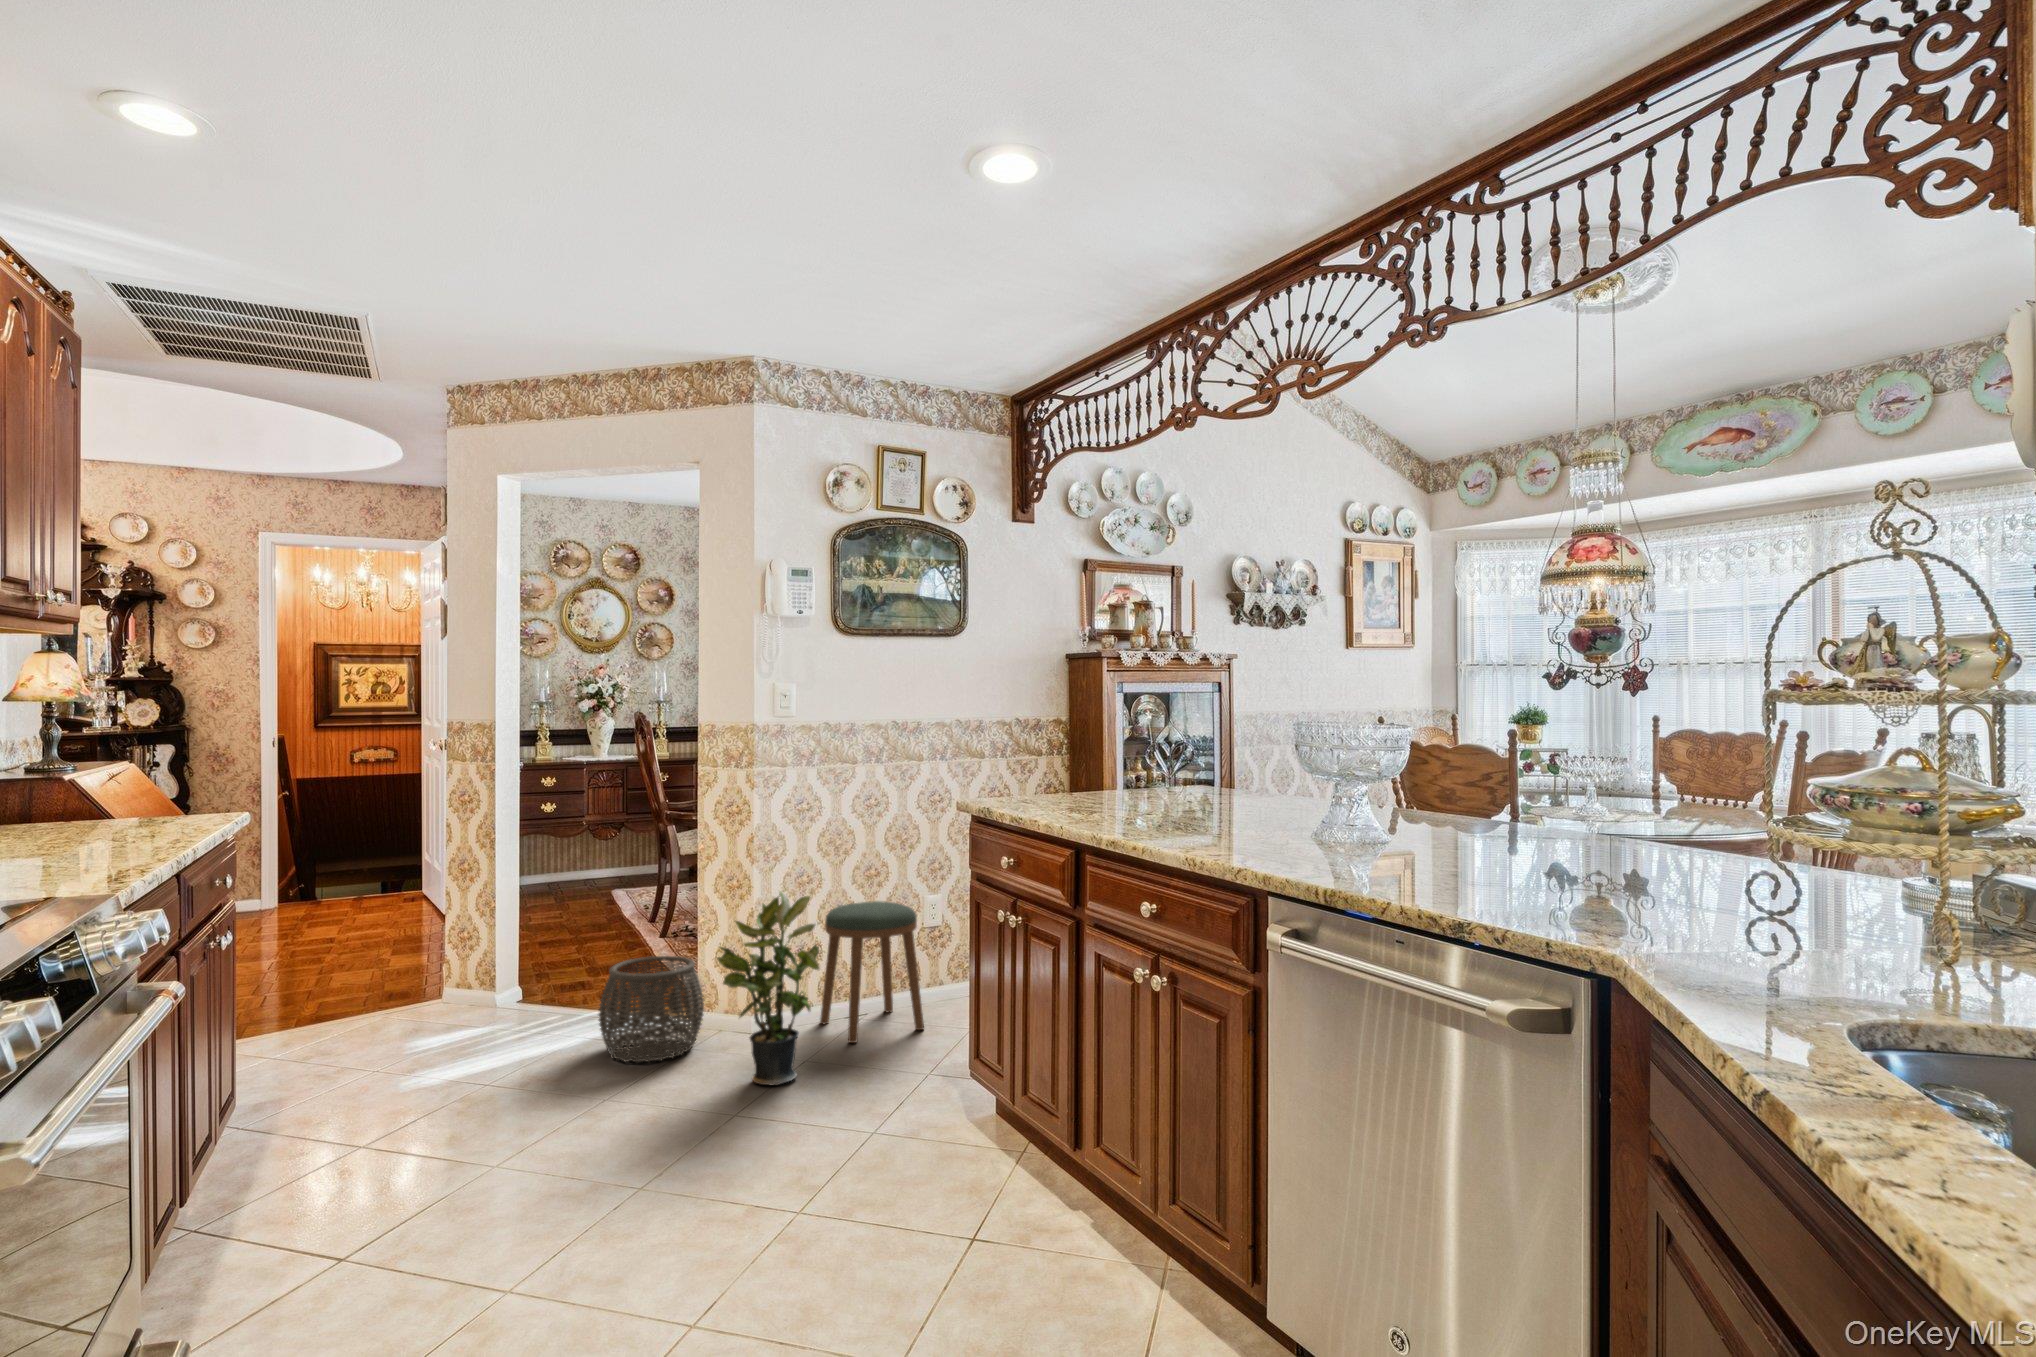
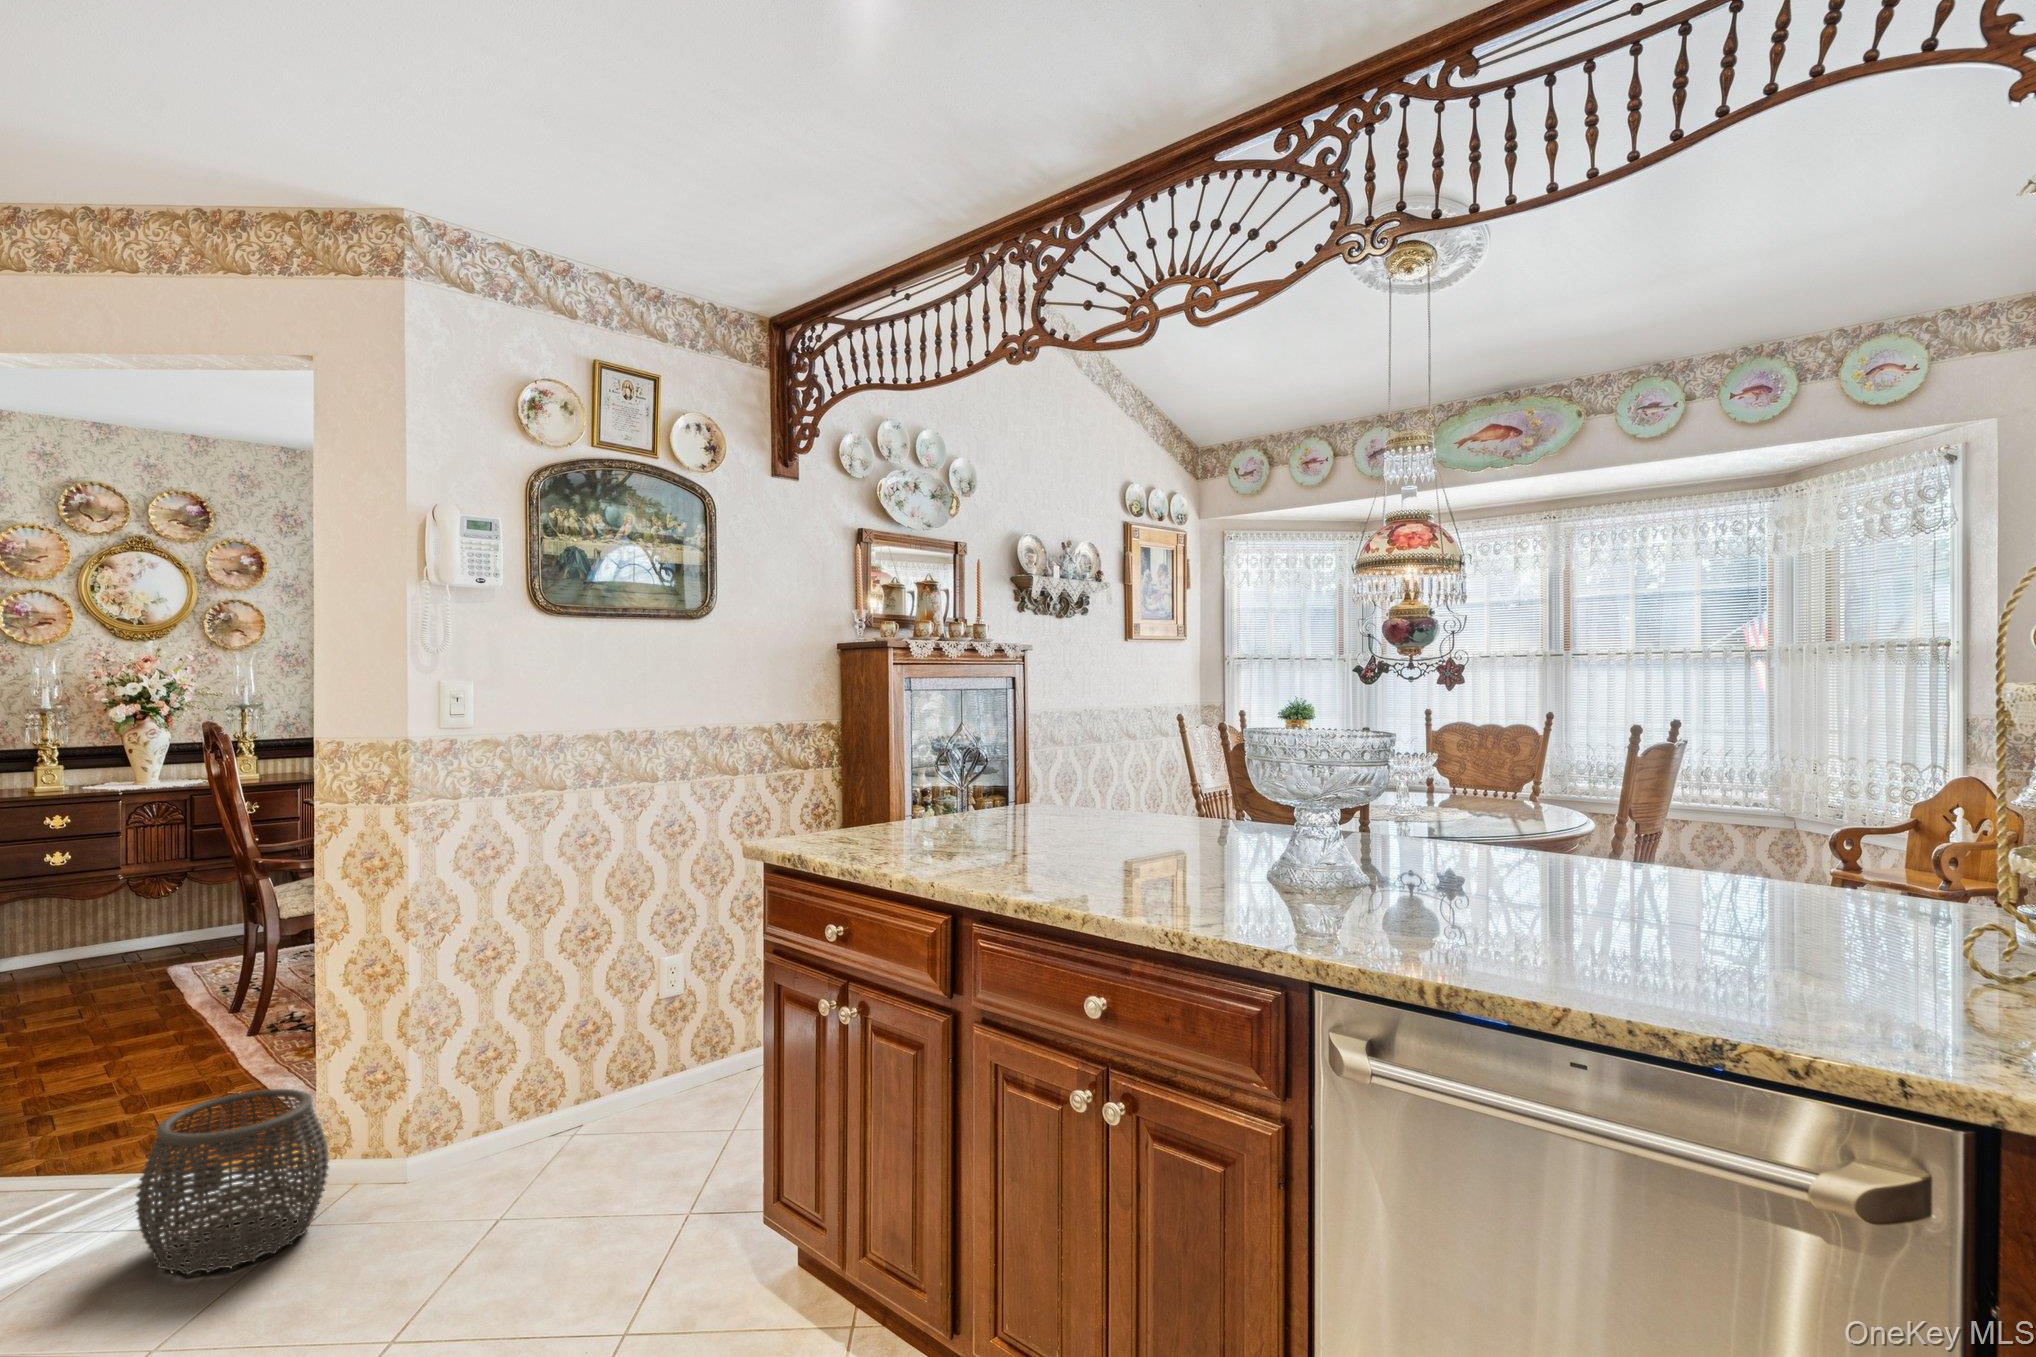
potted plant: present [718,892,820,1085] -> none [354,983,526,1283]
stool: present [820,901,924,1043] -> none [513,974,669,1182]

